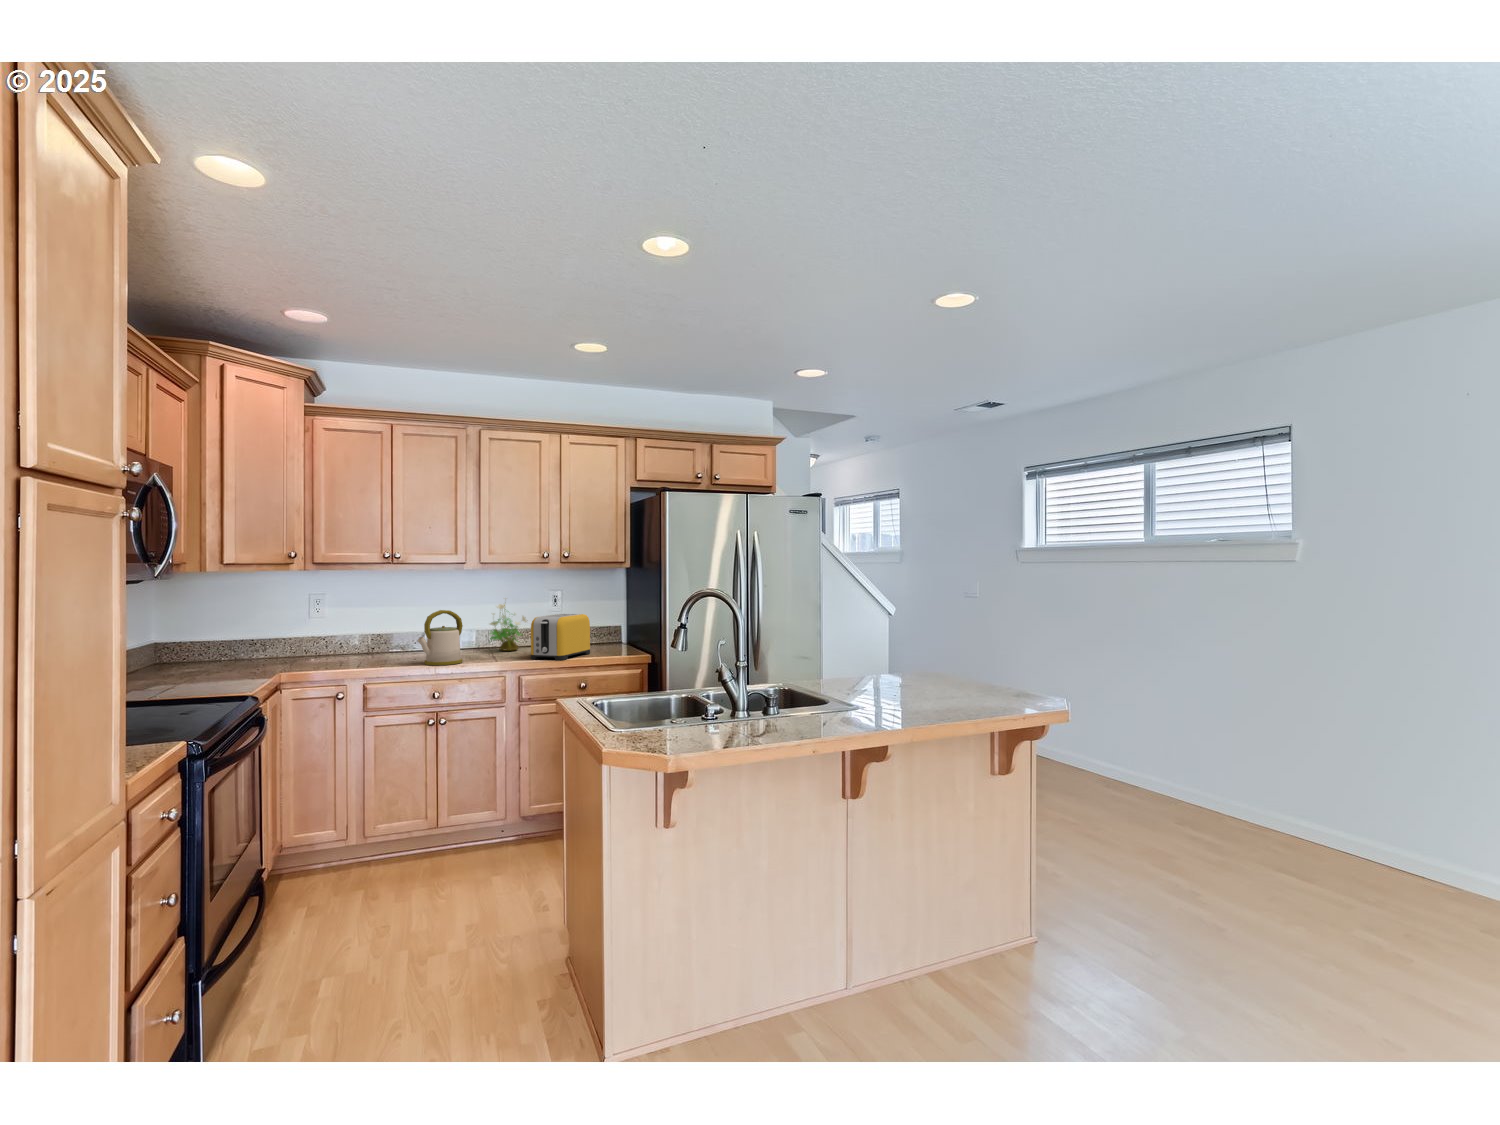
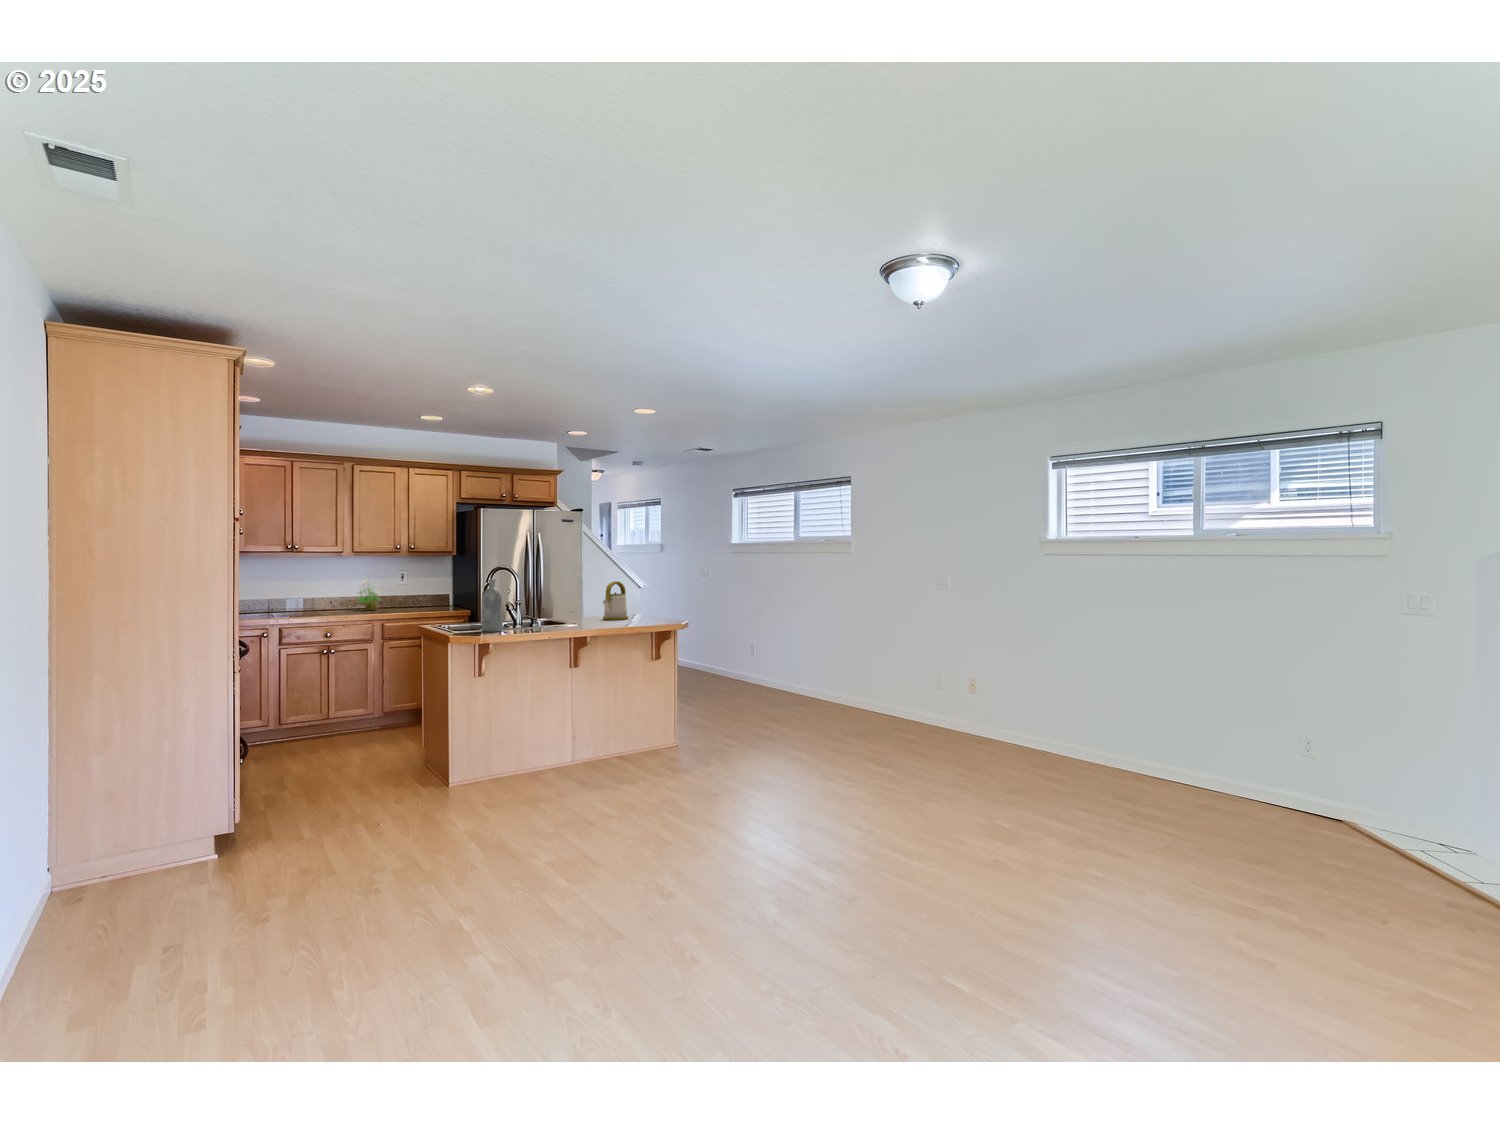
kettle: present [418,610,463,665] -> present [603,581,628,620]
toaster: present [531,614,590,660] -> none [390,585,430,613]
bottle: none [673,625,717,744] -> present [482,579,503,632]

